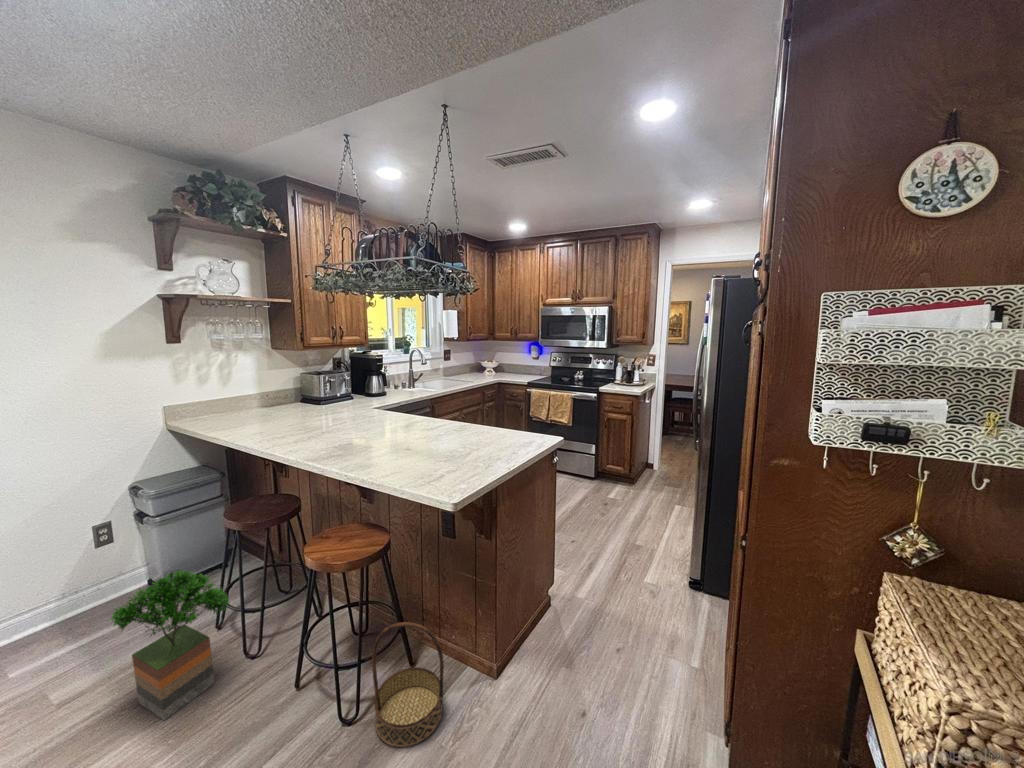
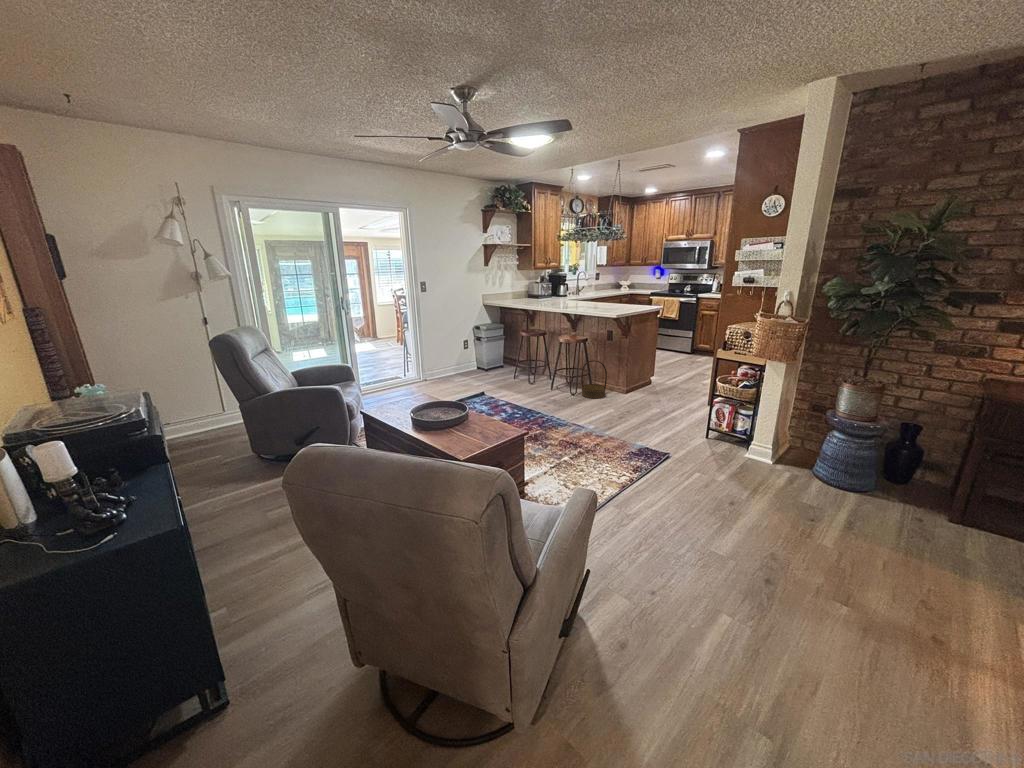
potted tree: present [110,570,229,720] -> none [496,345,530,390]

